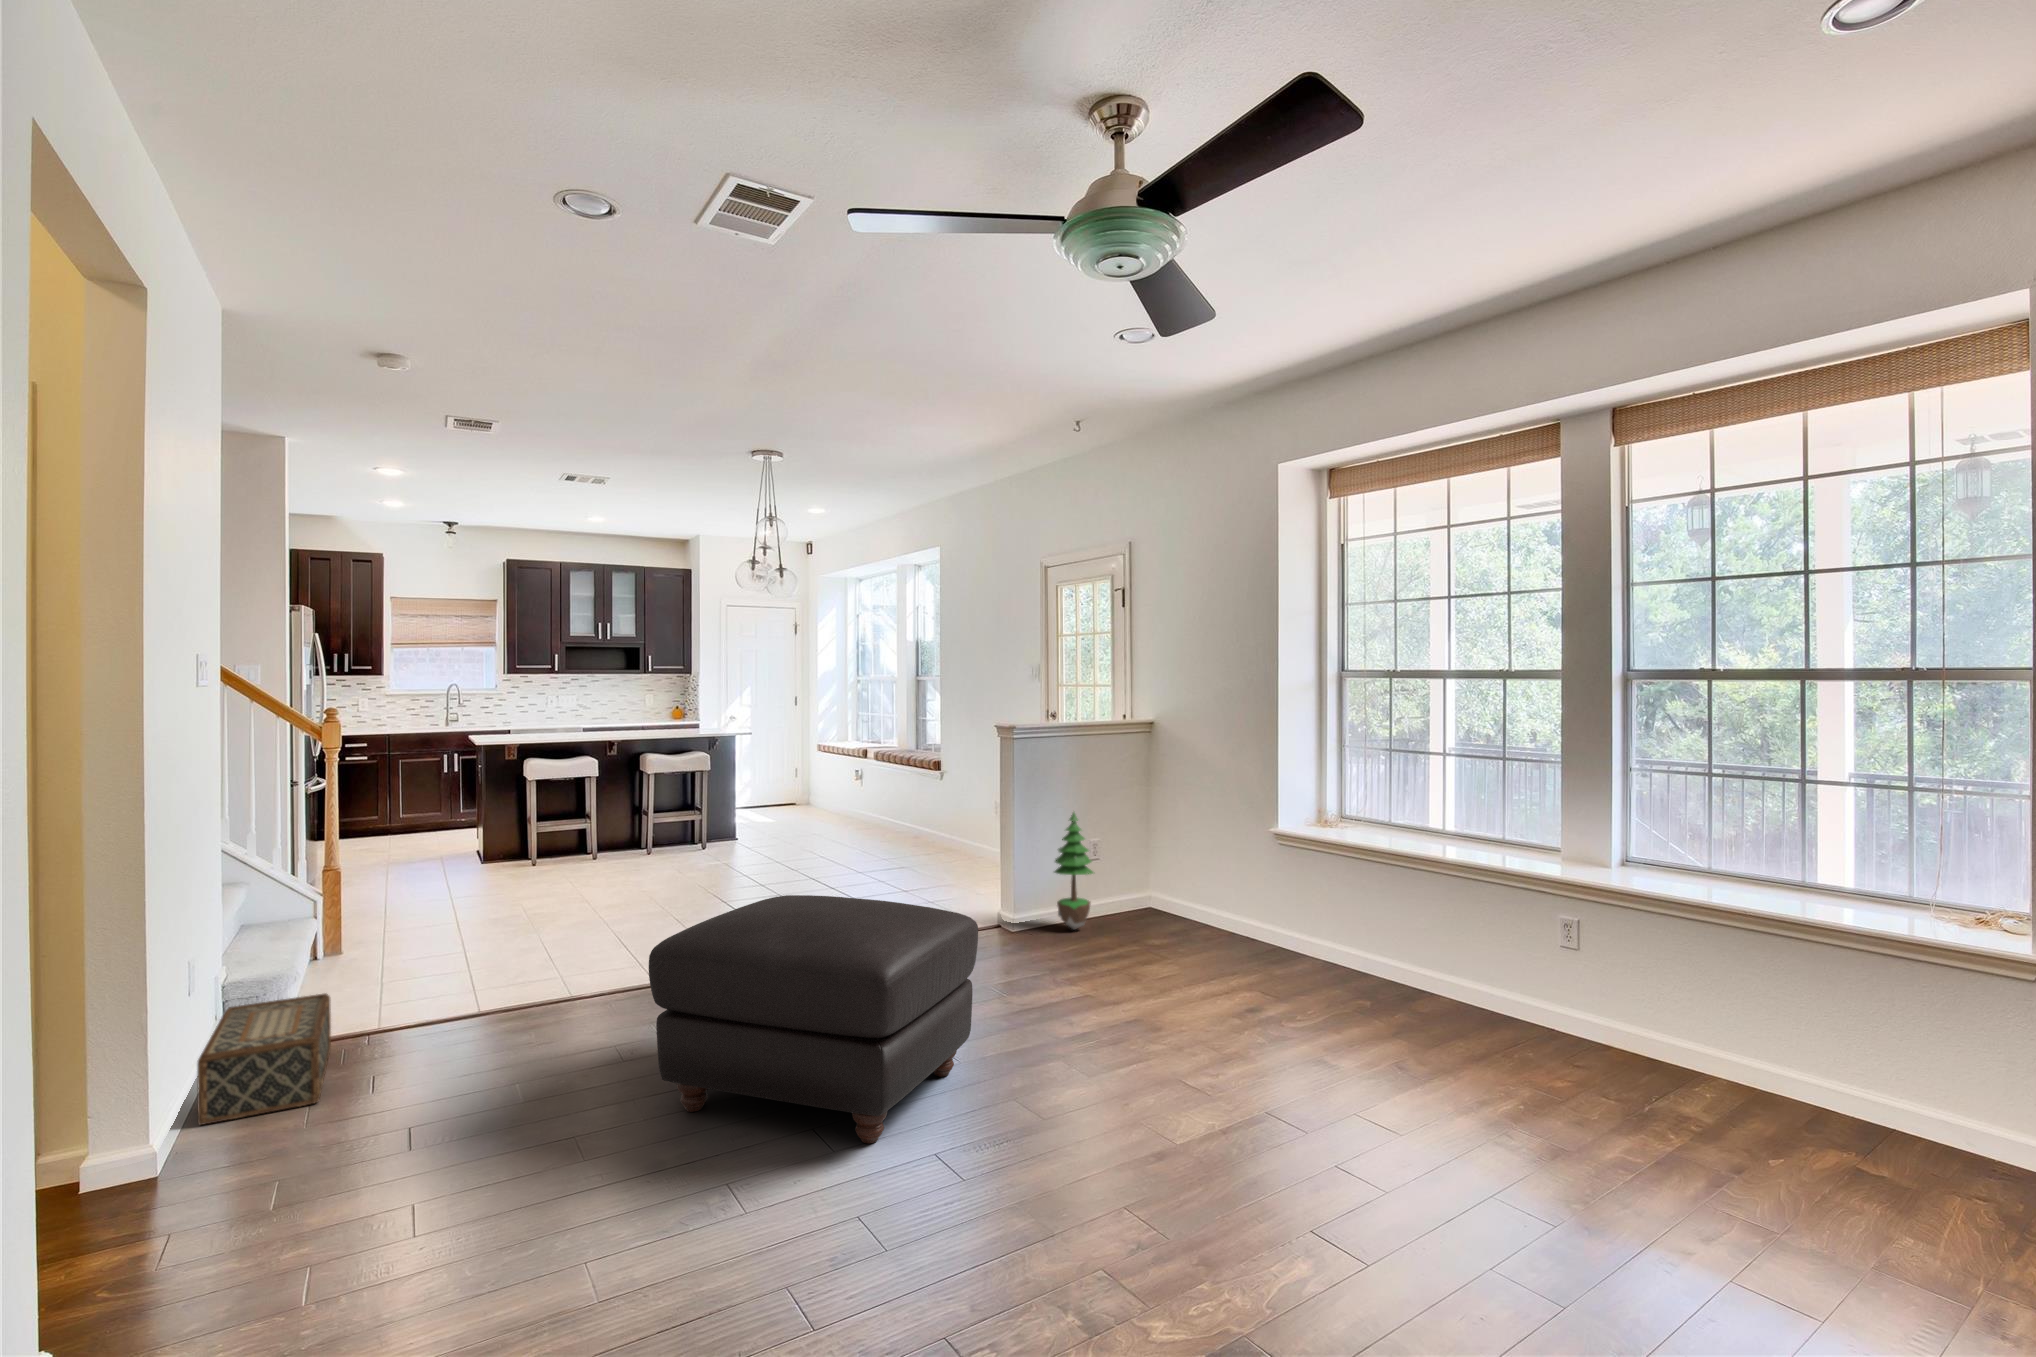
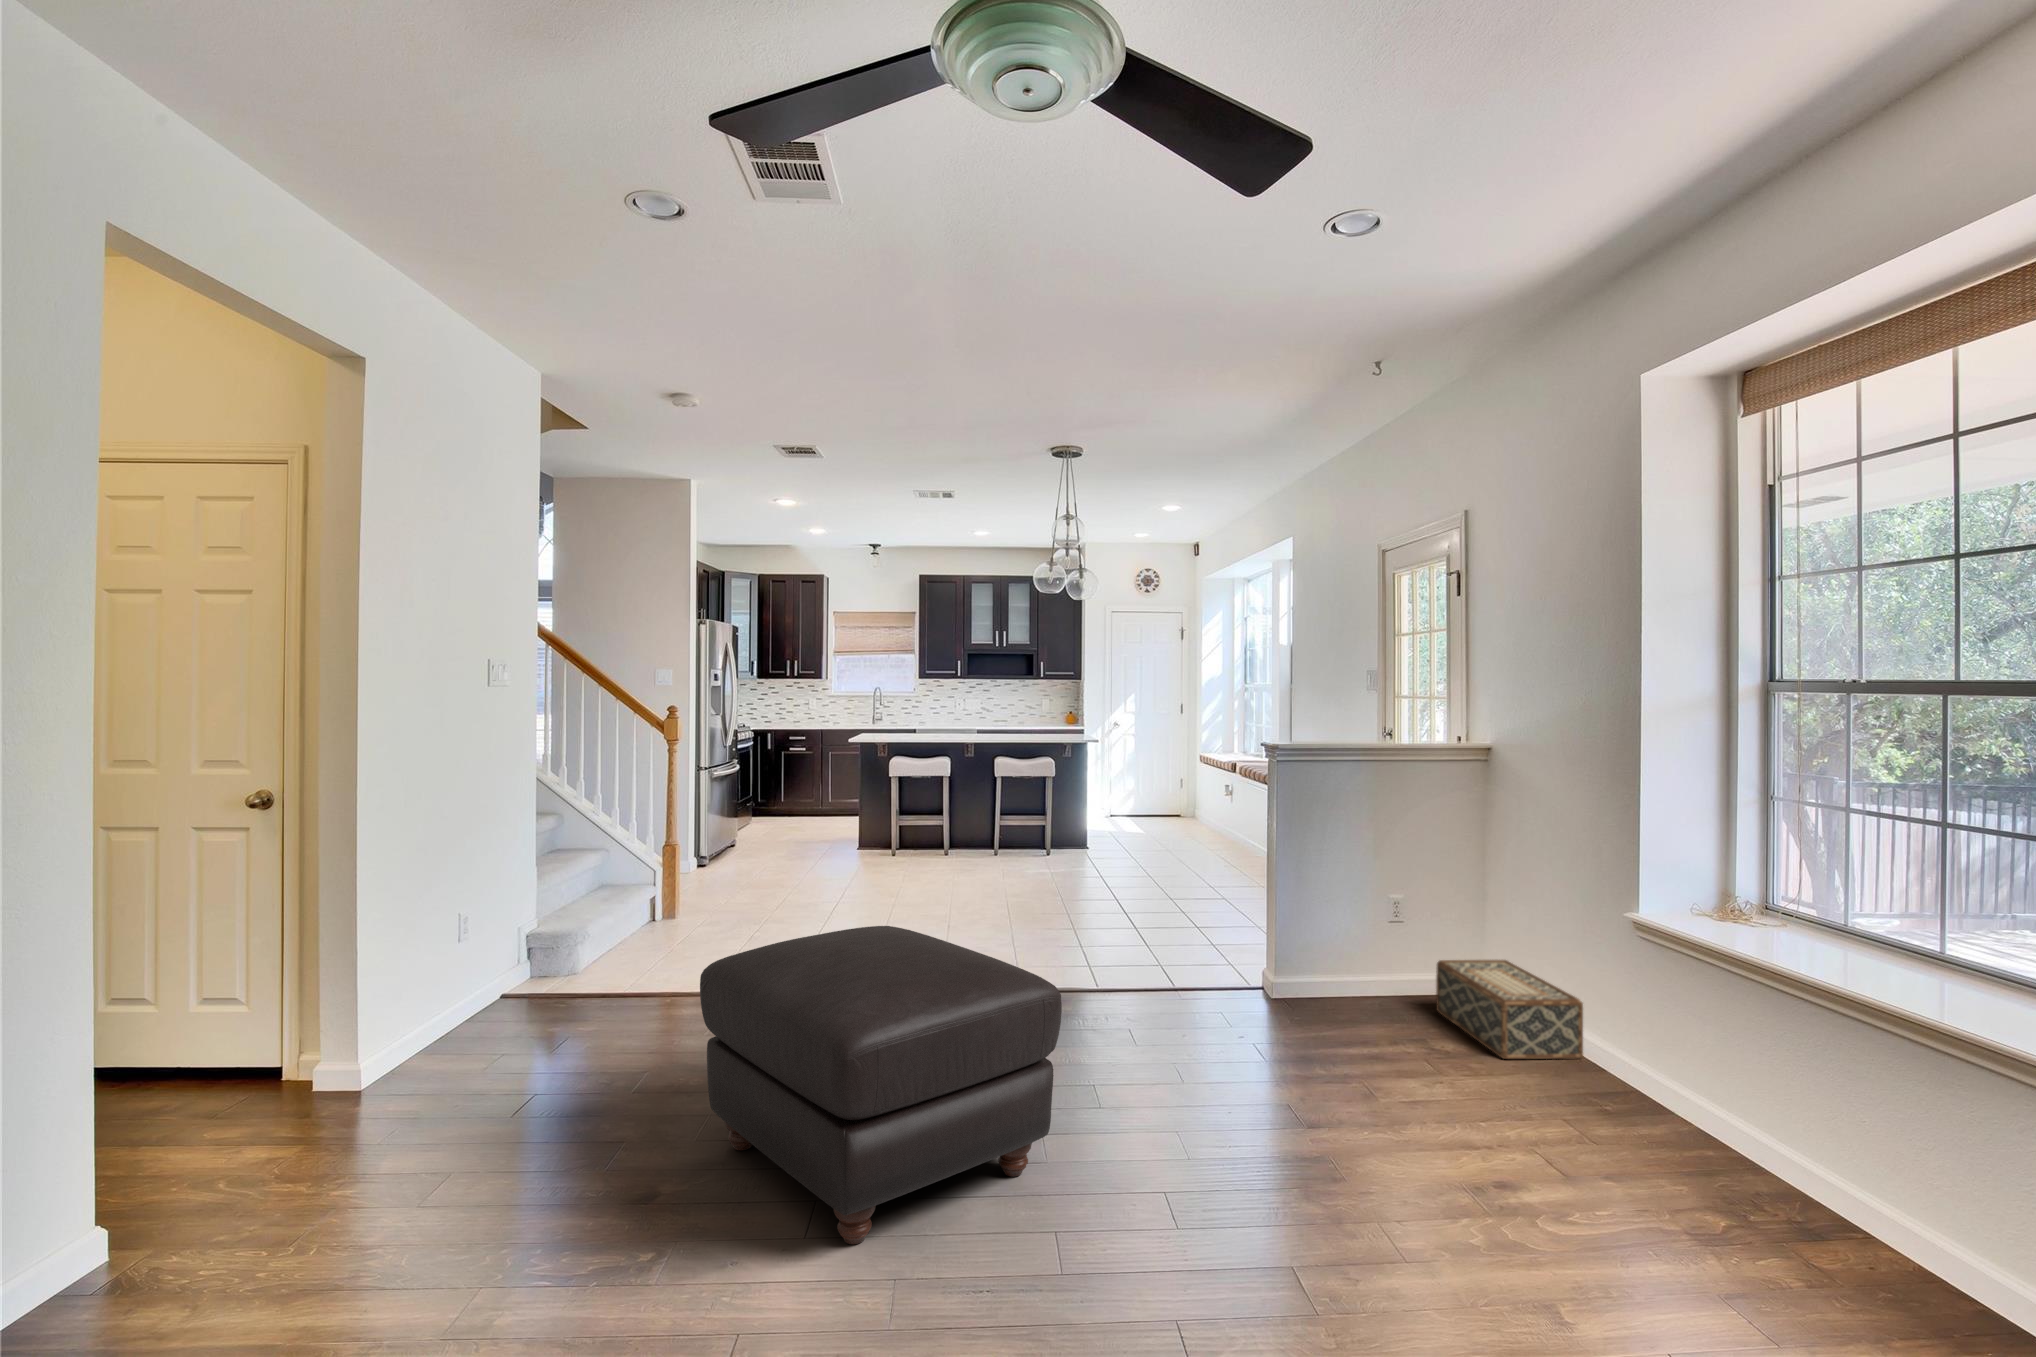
potted tree: present [1055,813,1093,930] -> none [1323,856,1381,1010]
woven basket: present [197,993,331,1125] -> present [1436,960,1583,1059]

